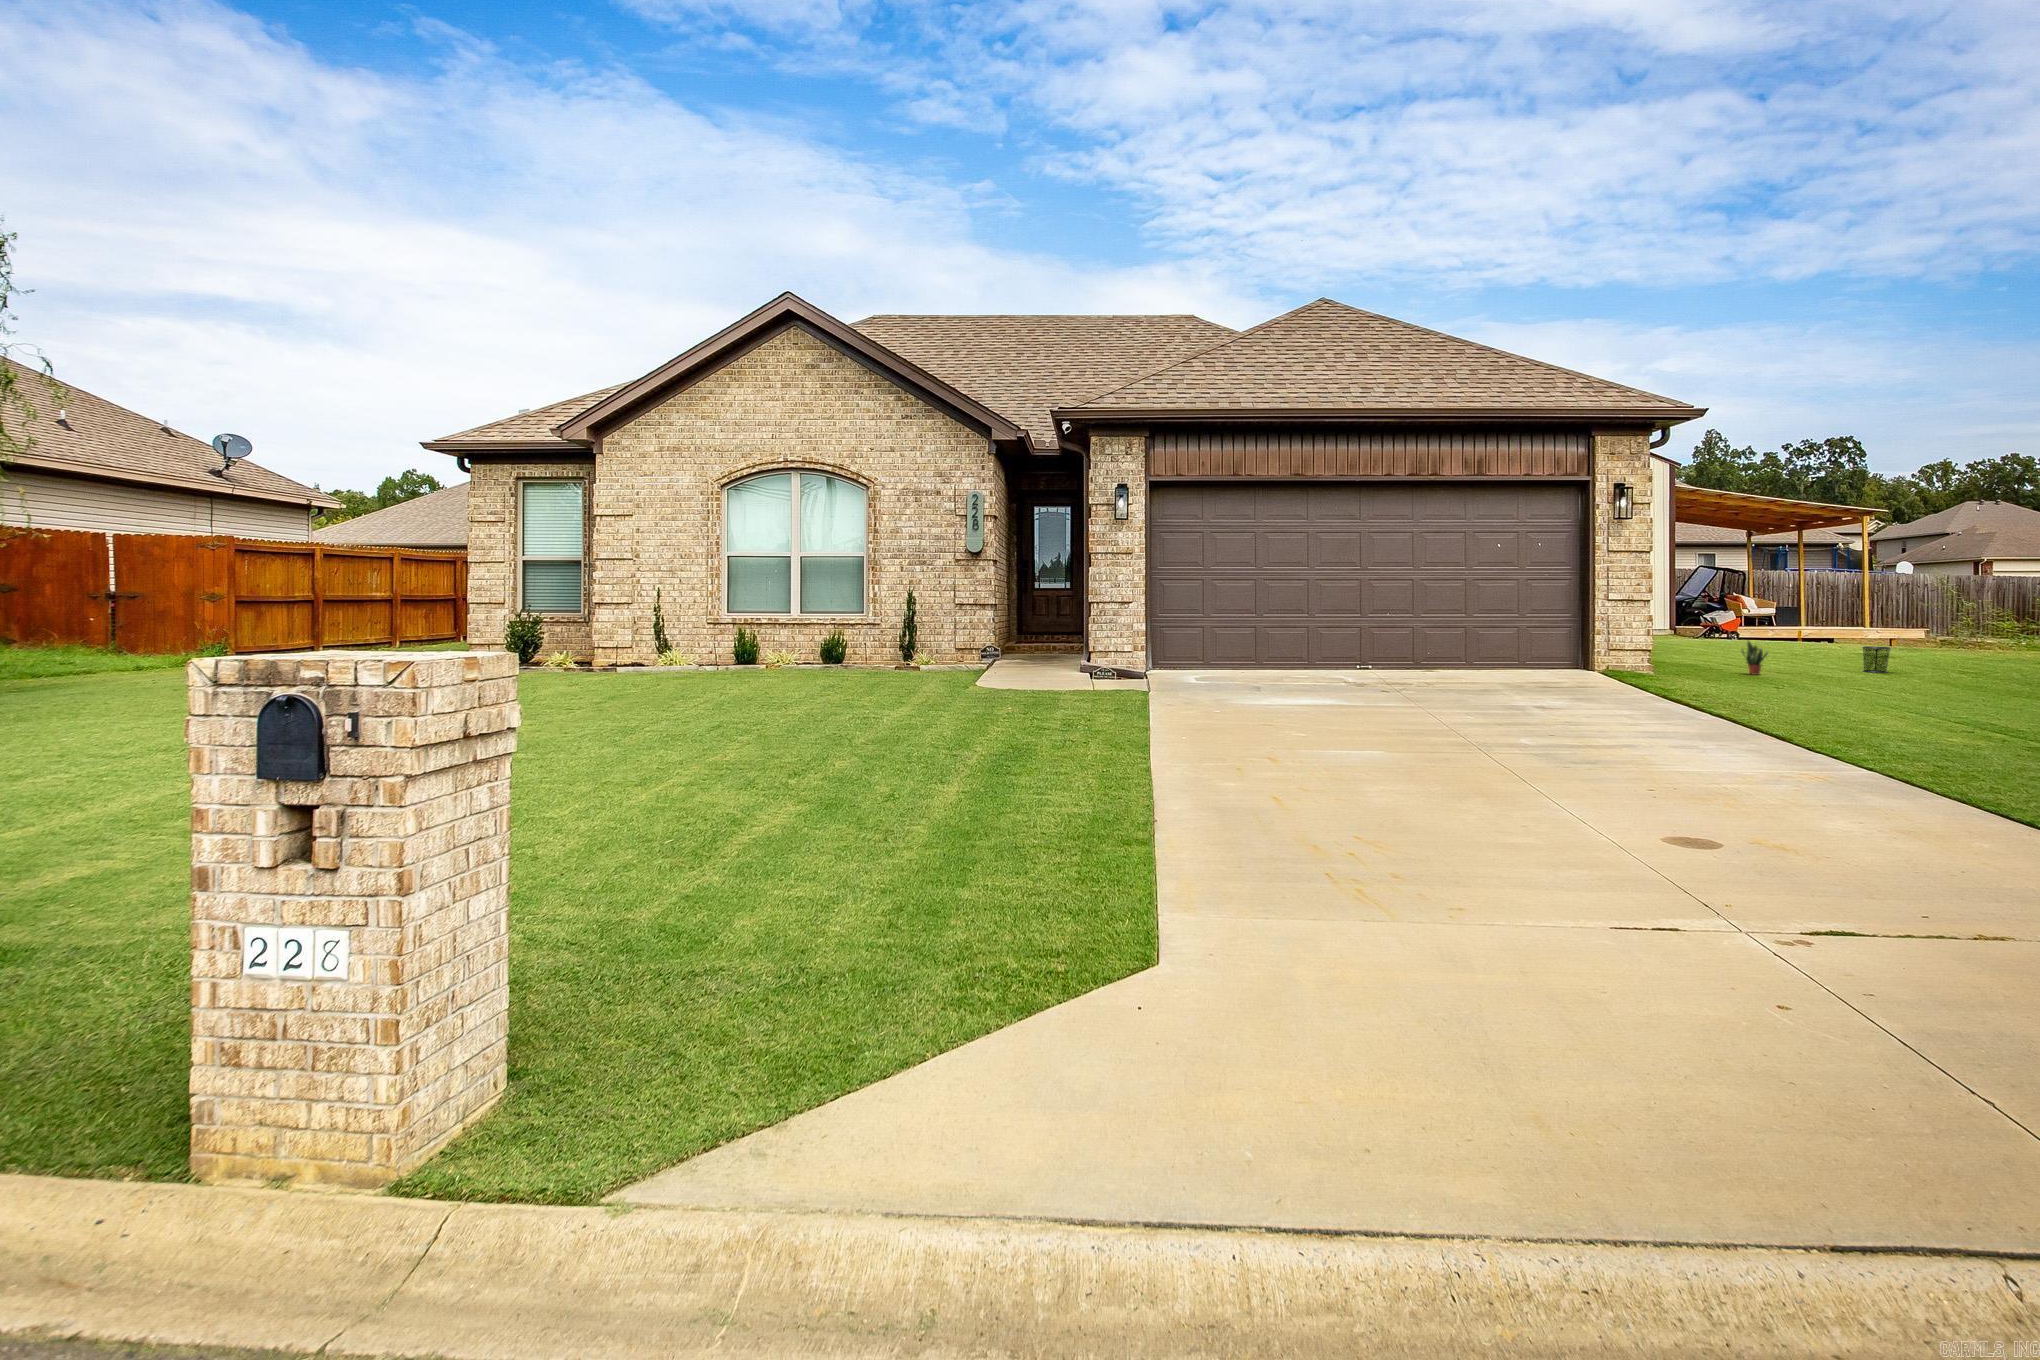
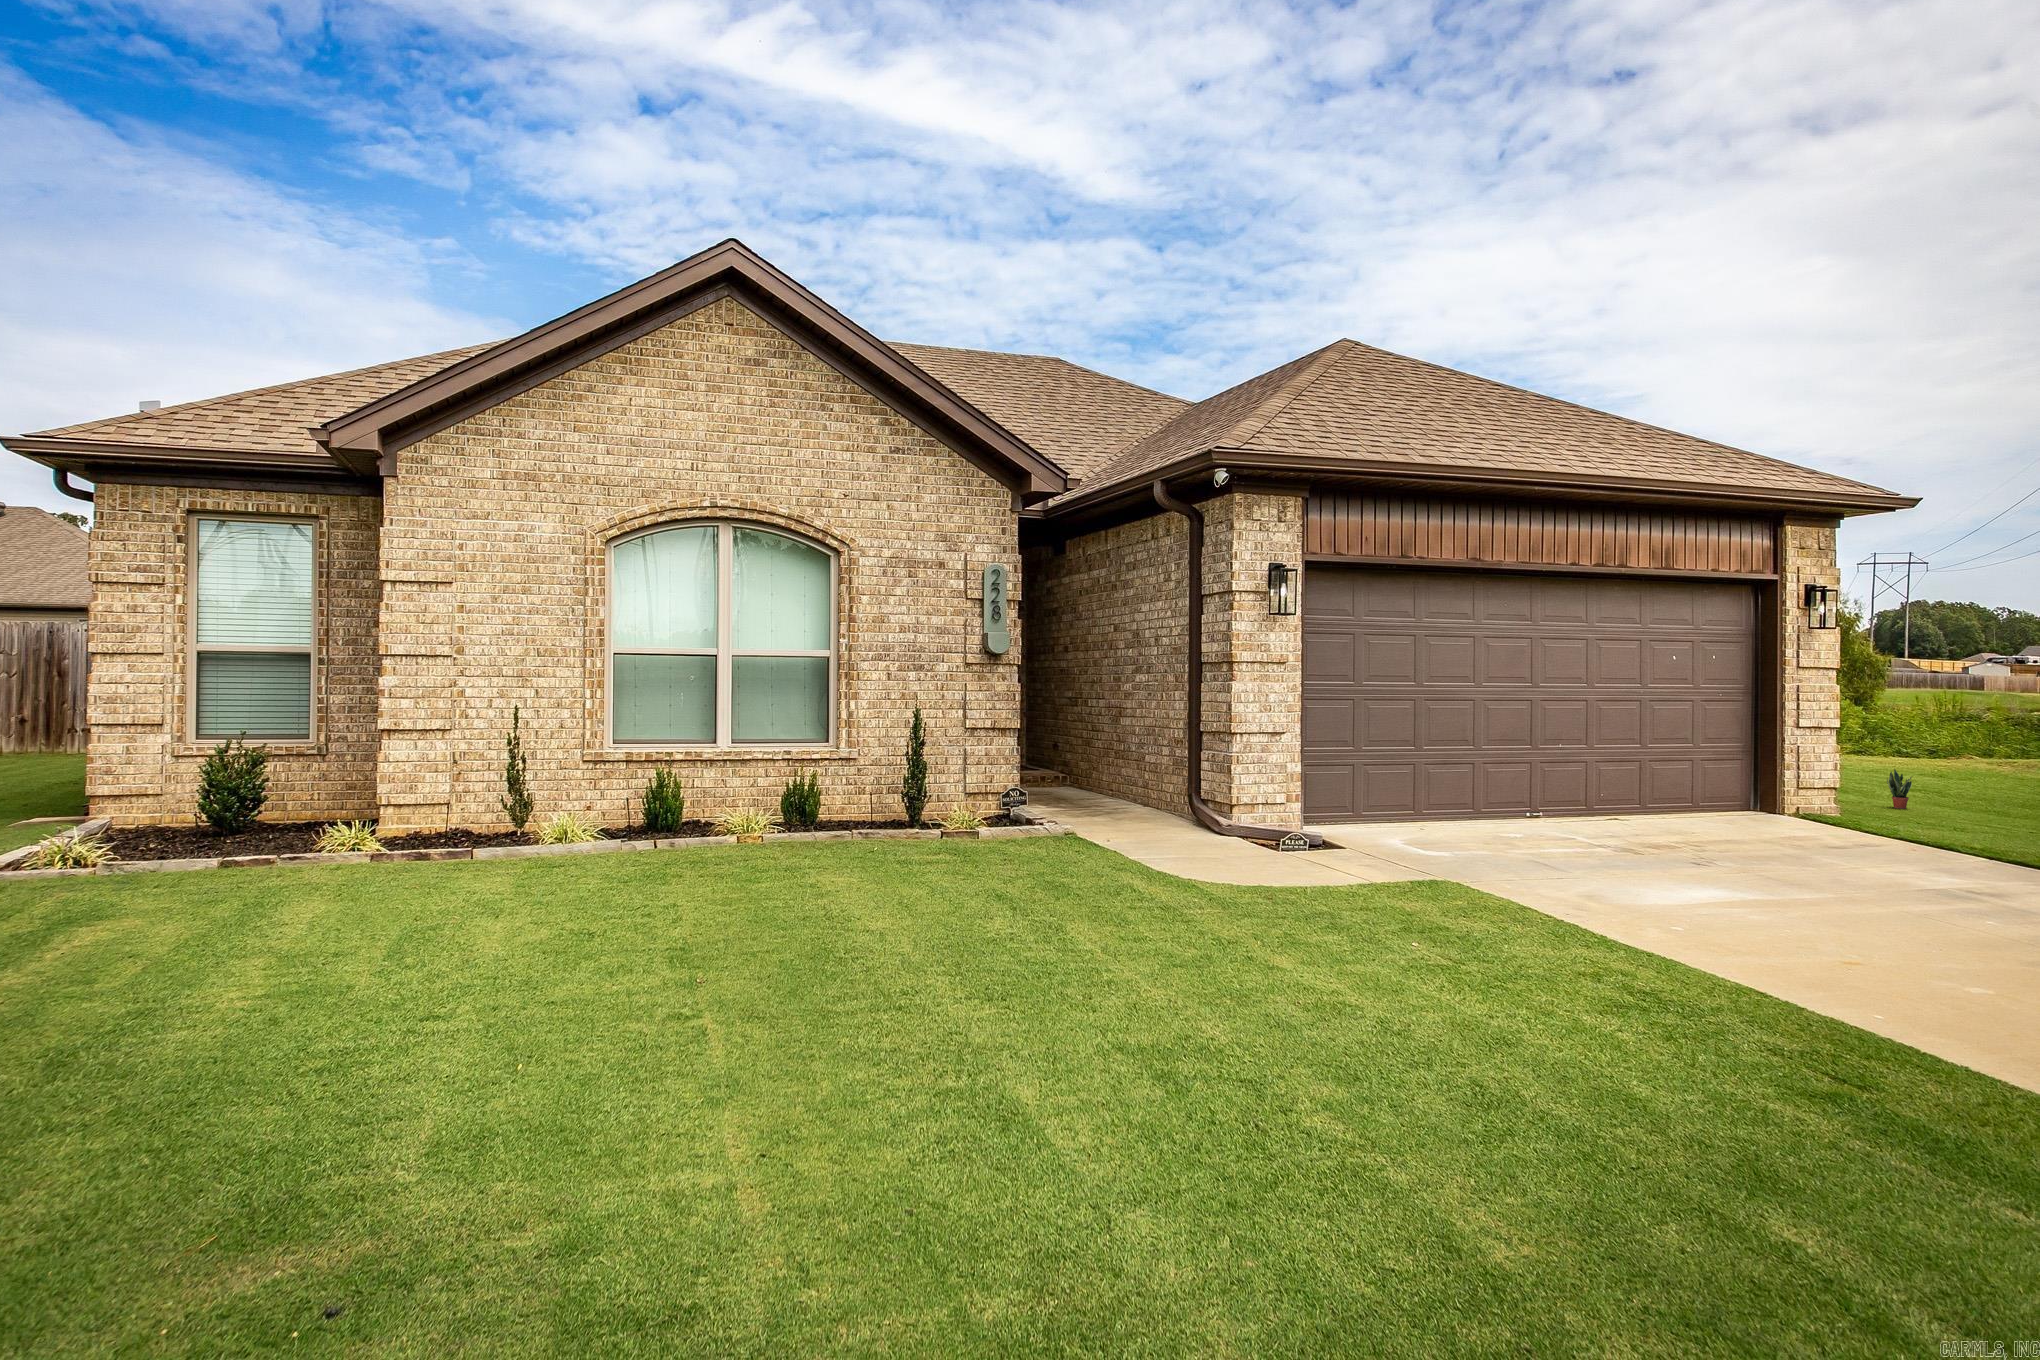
trash can: present [1862,646,1891,673] -> none [1960,771,1992,801]

